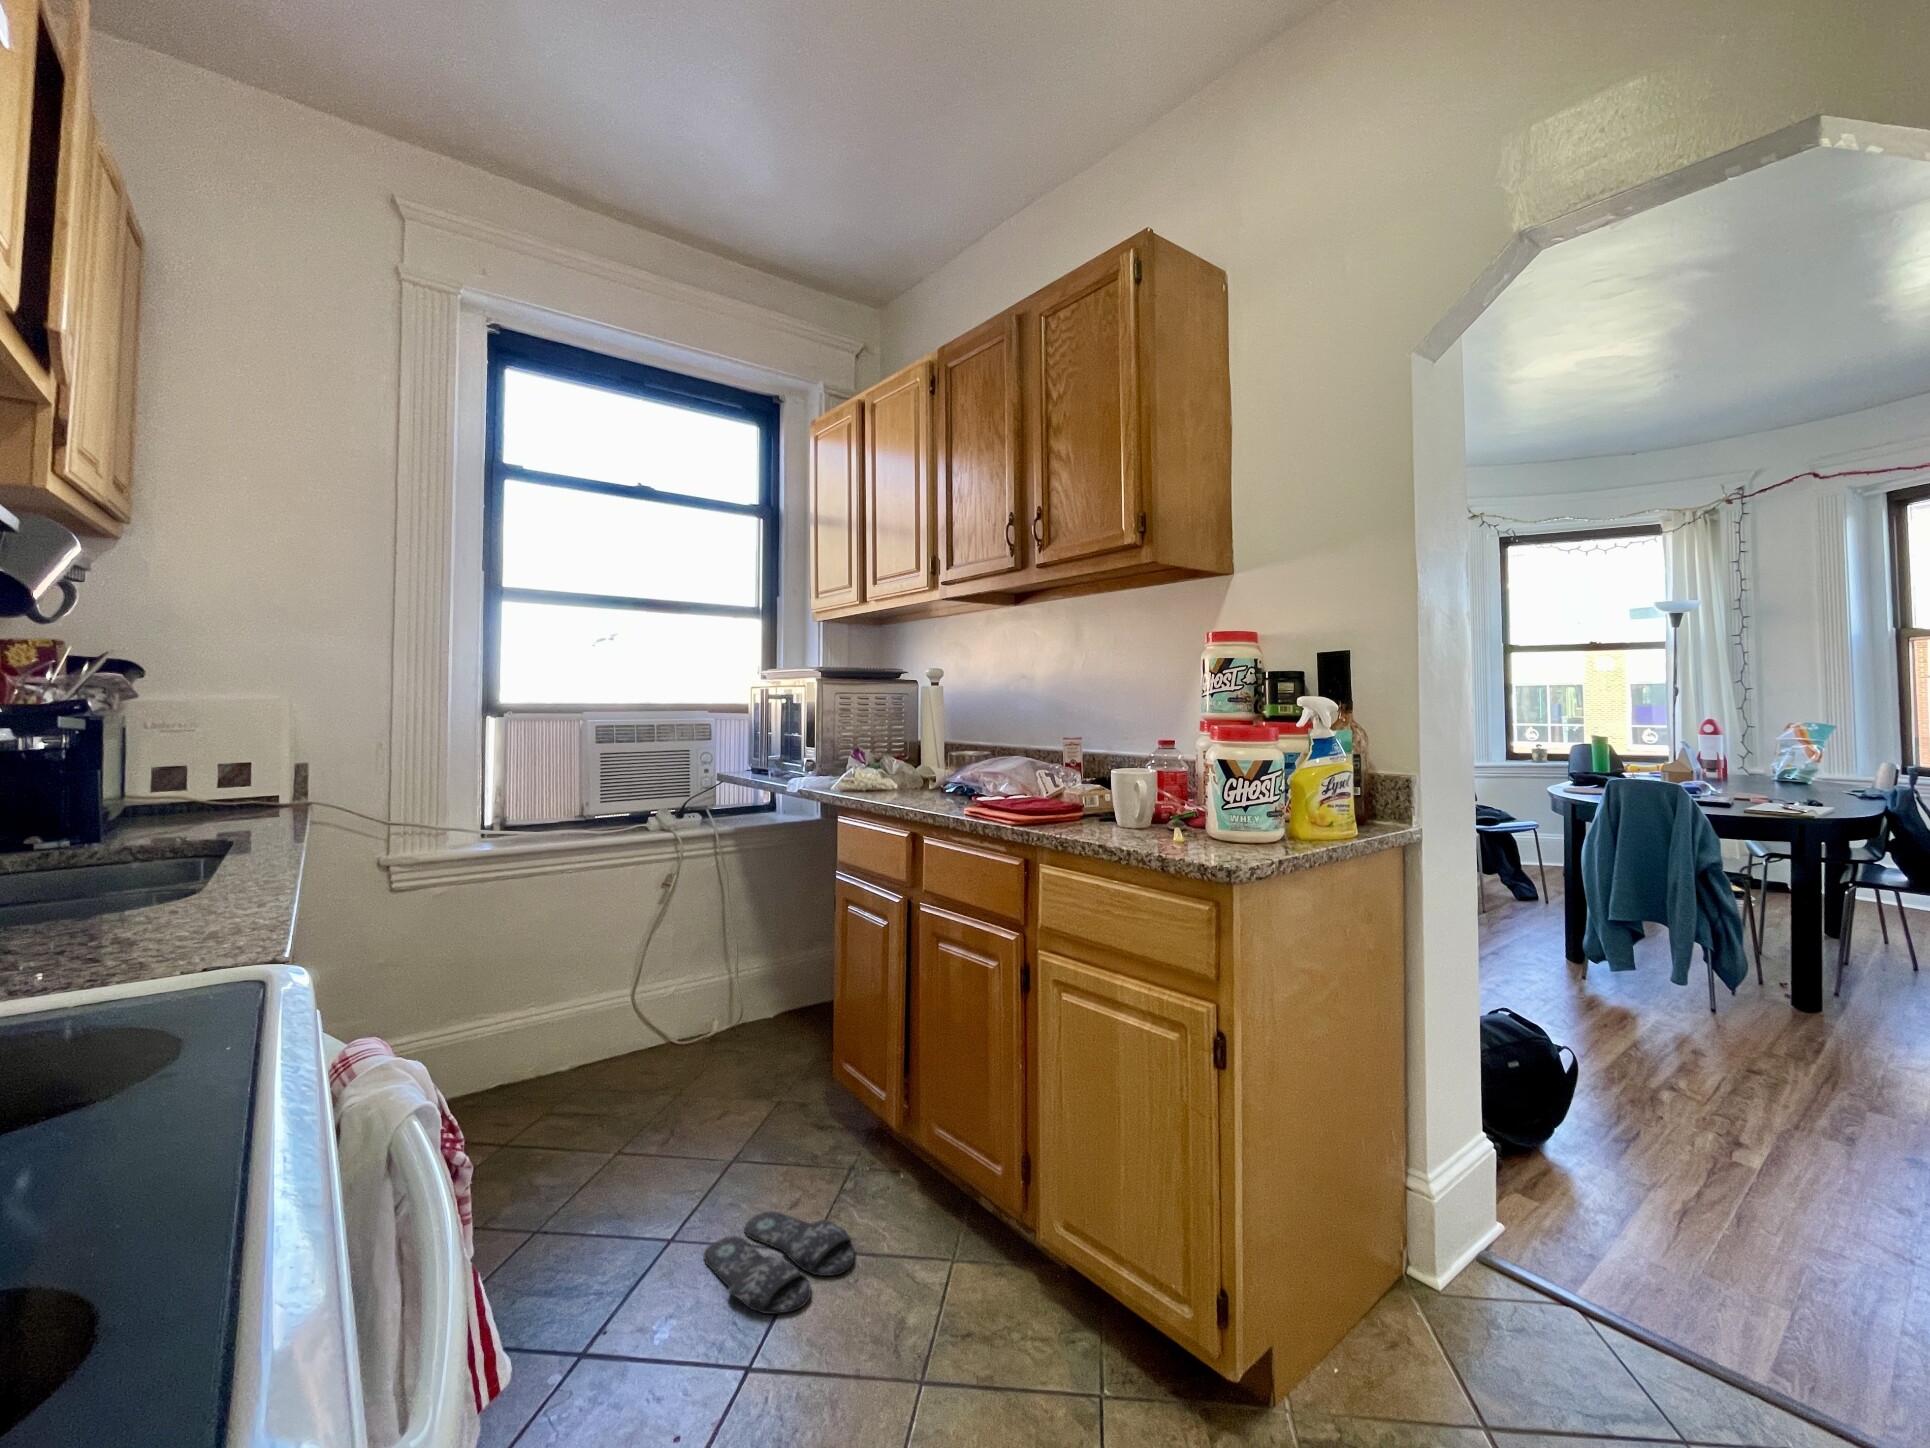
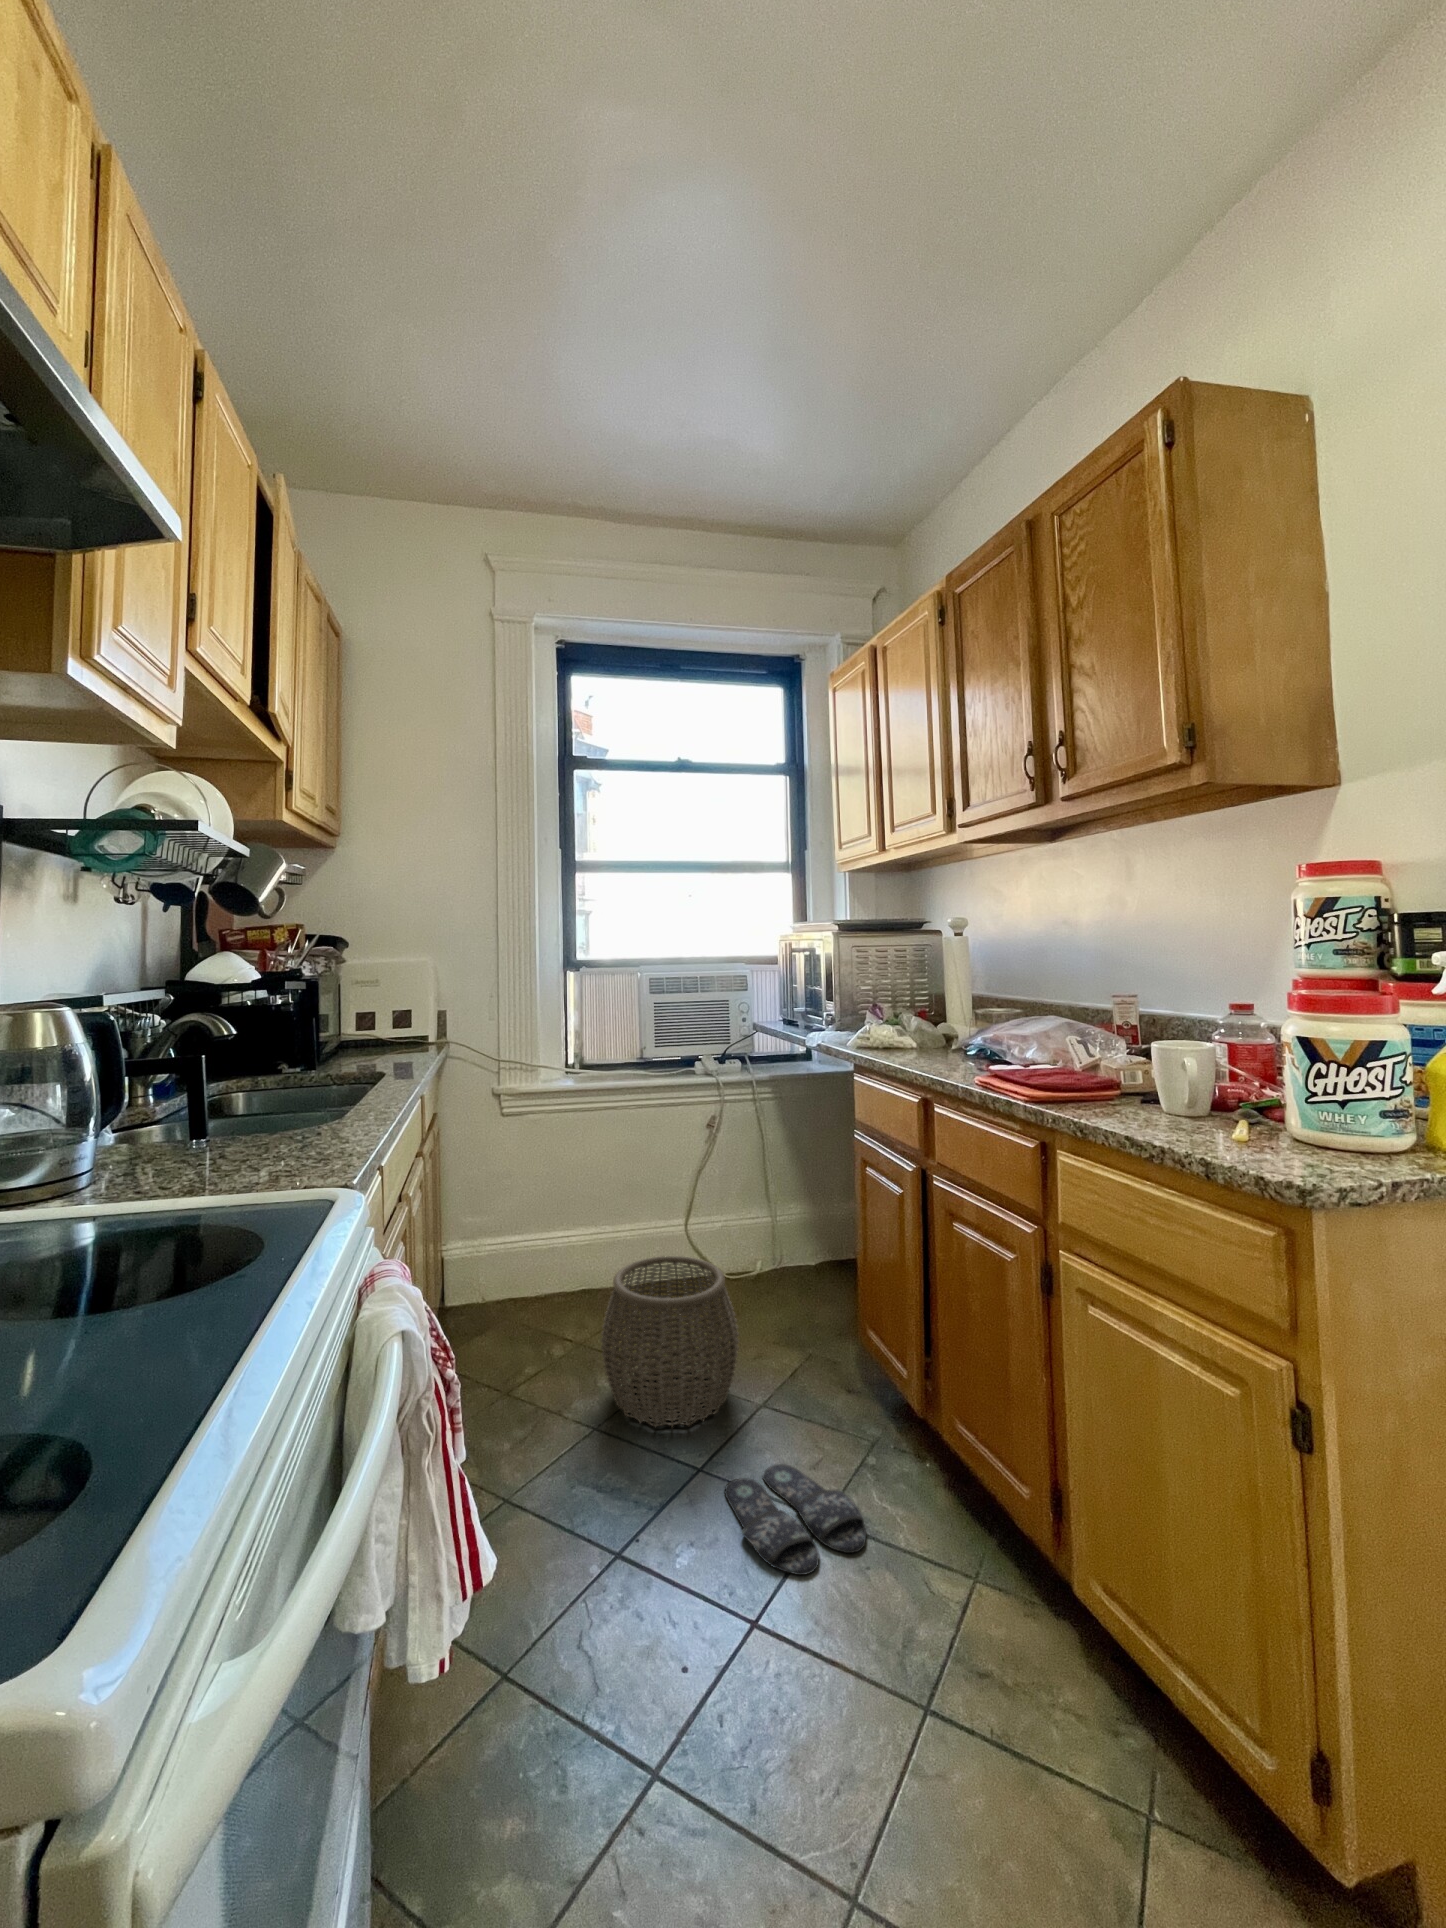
woven basket: none [542,1025,712,1217] -> present [601,1256,739,1427]

